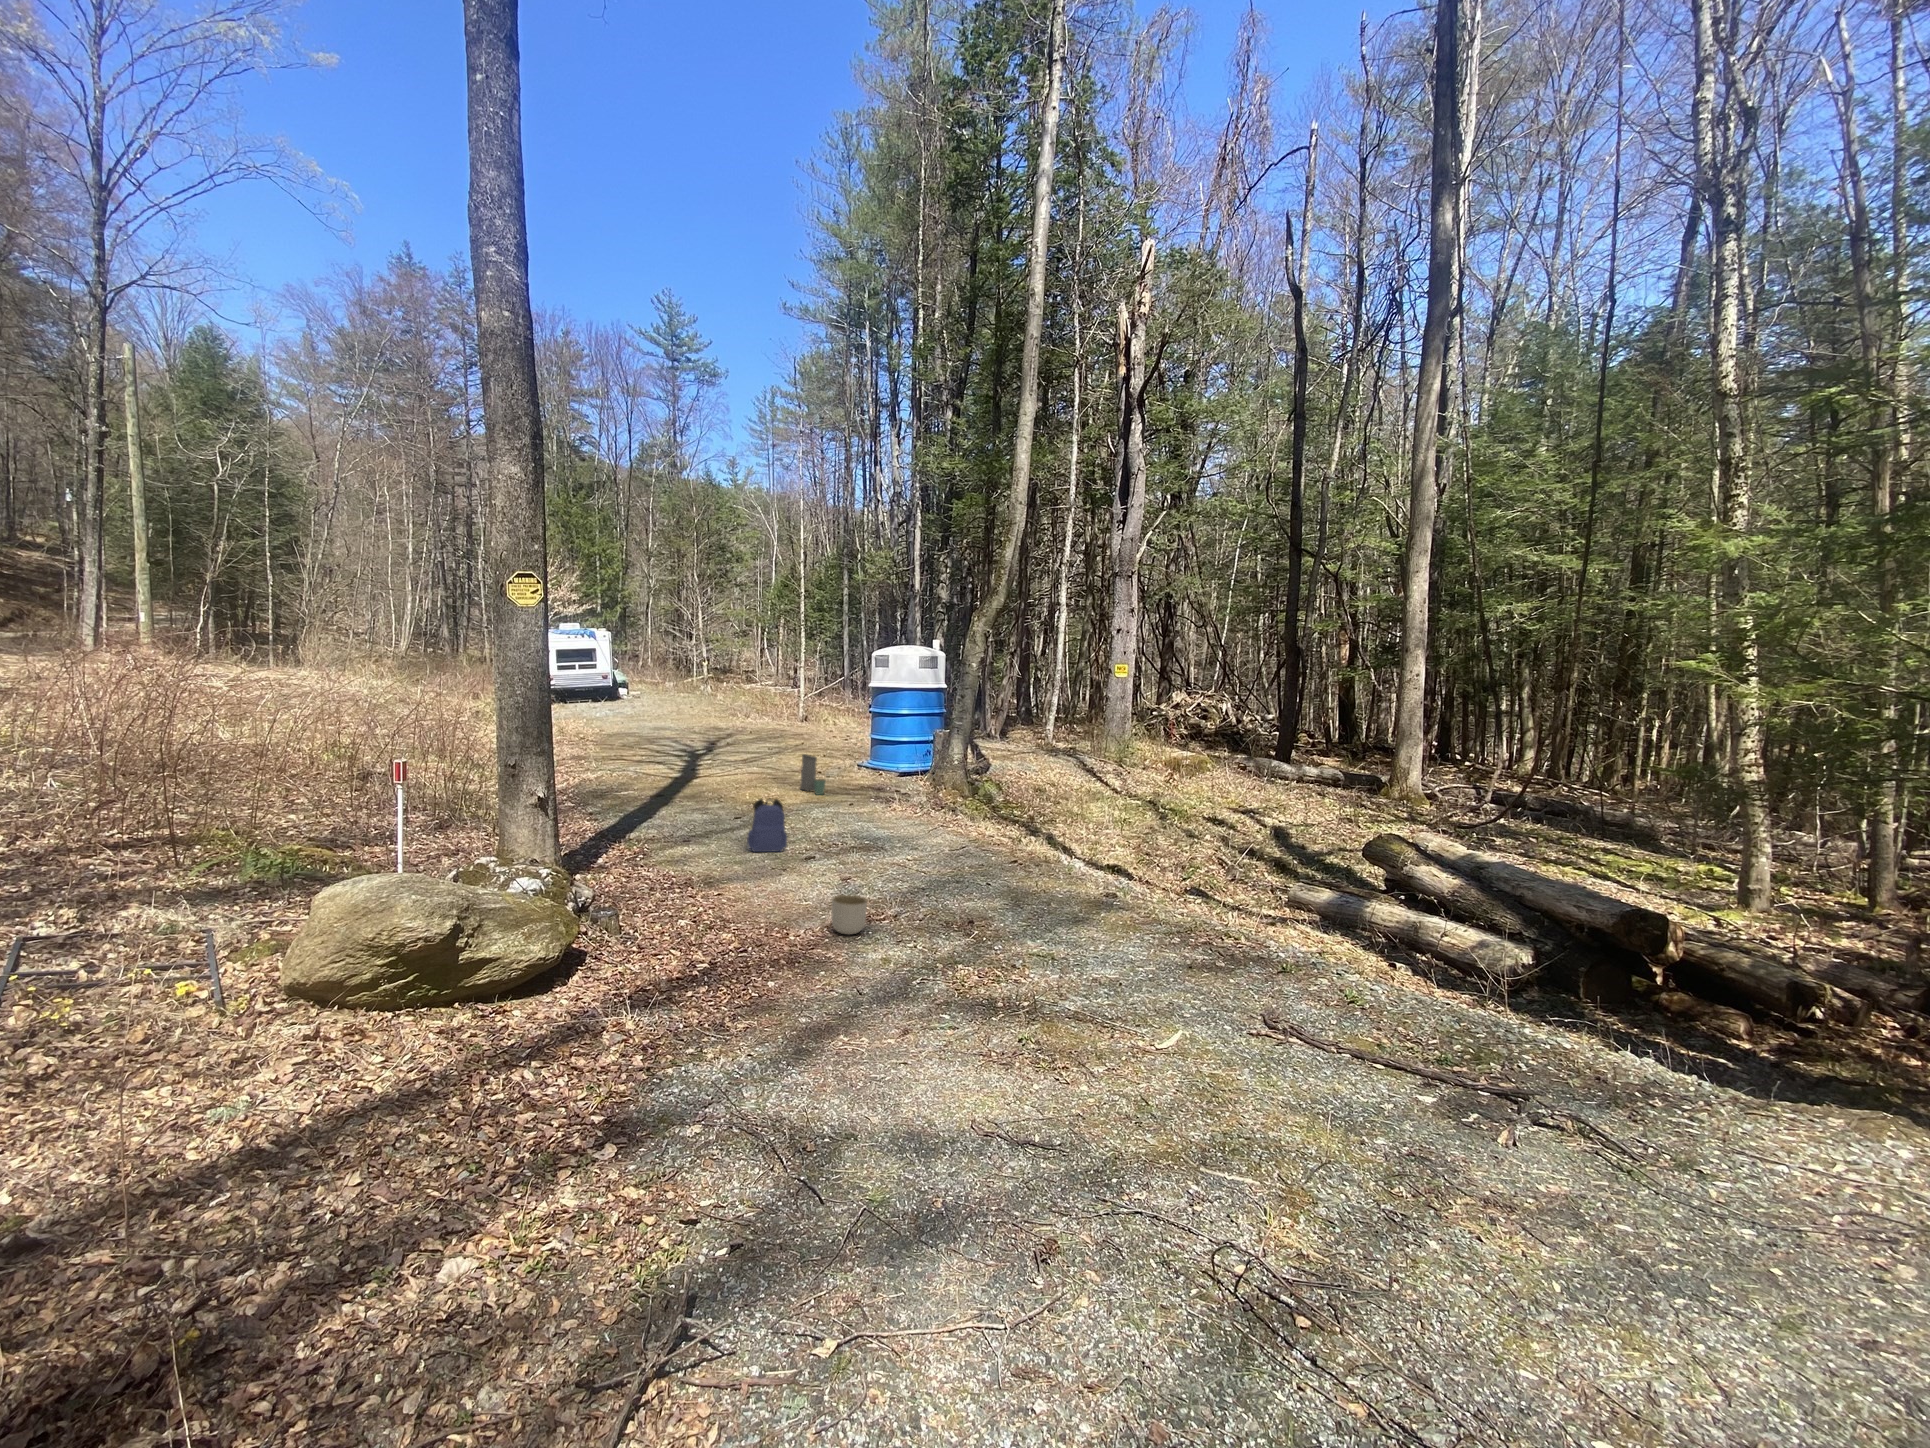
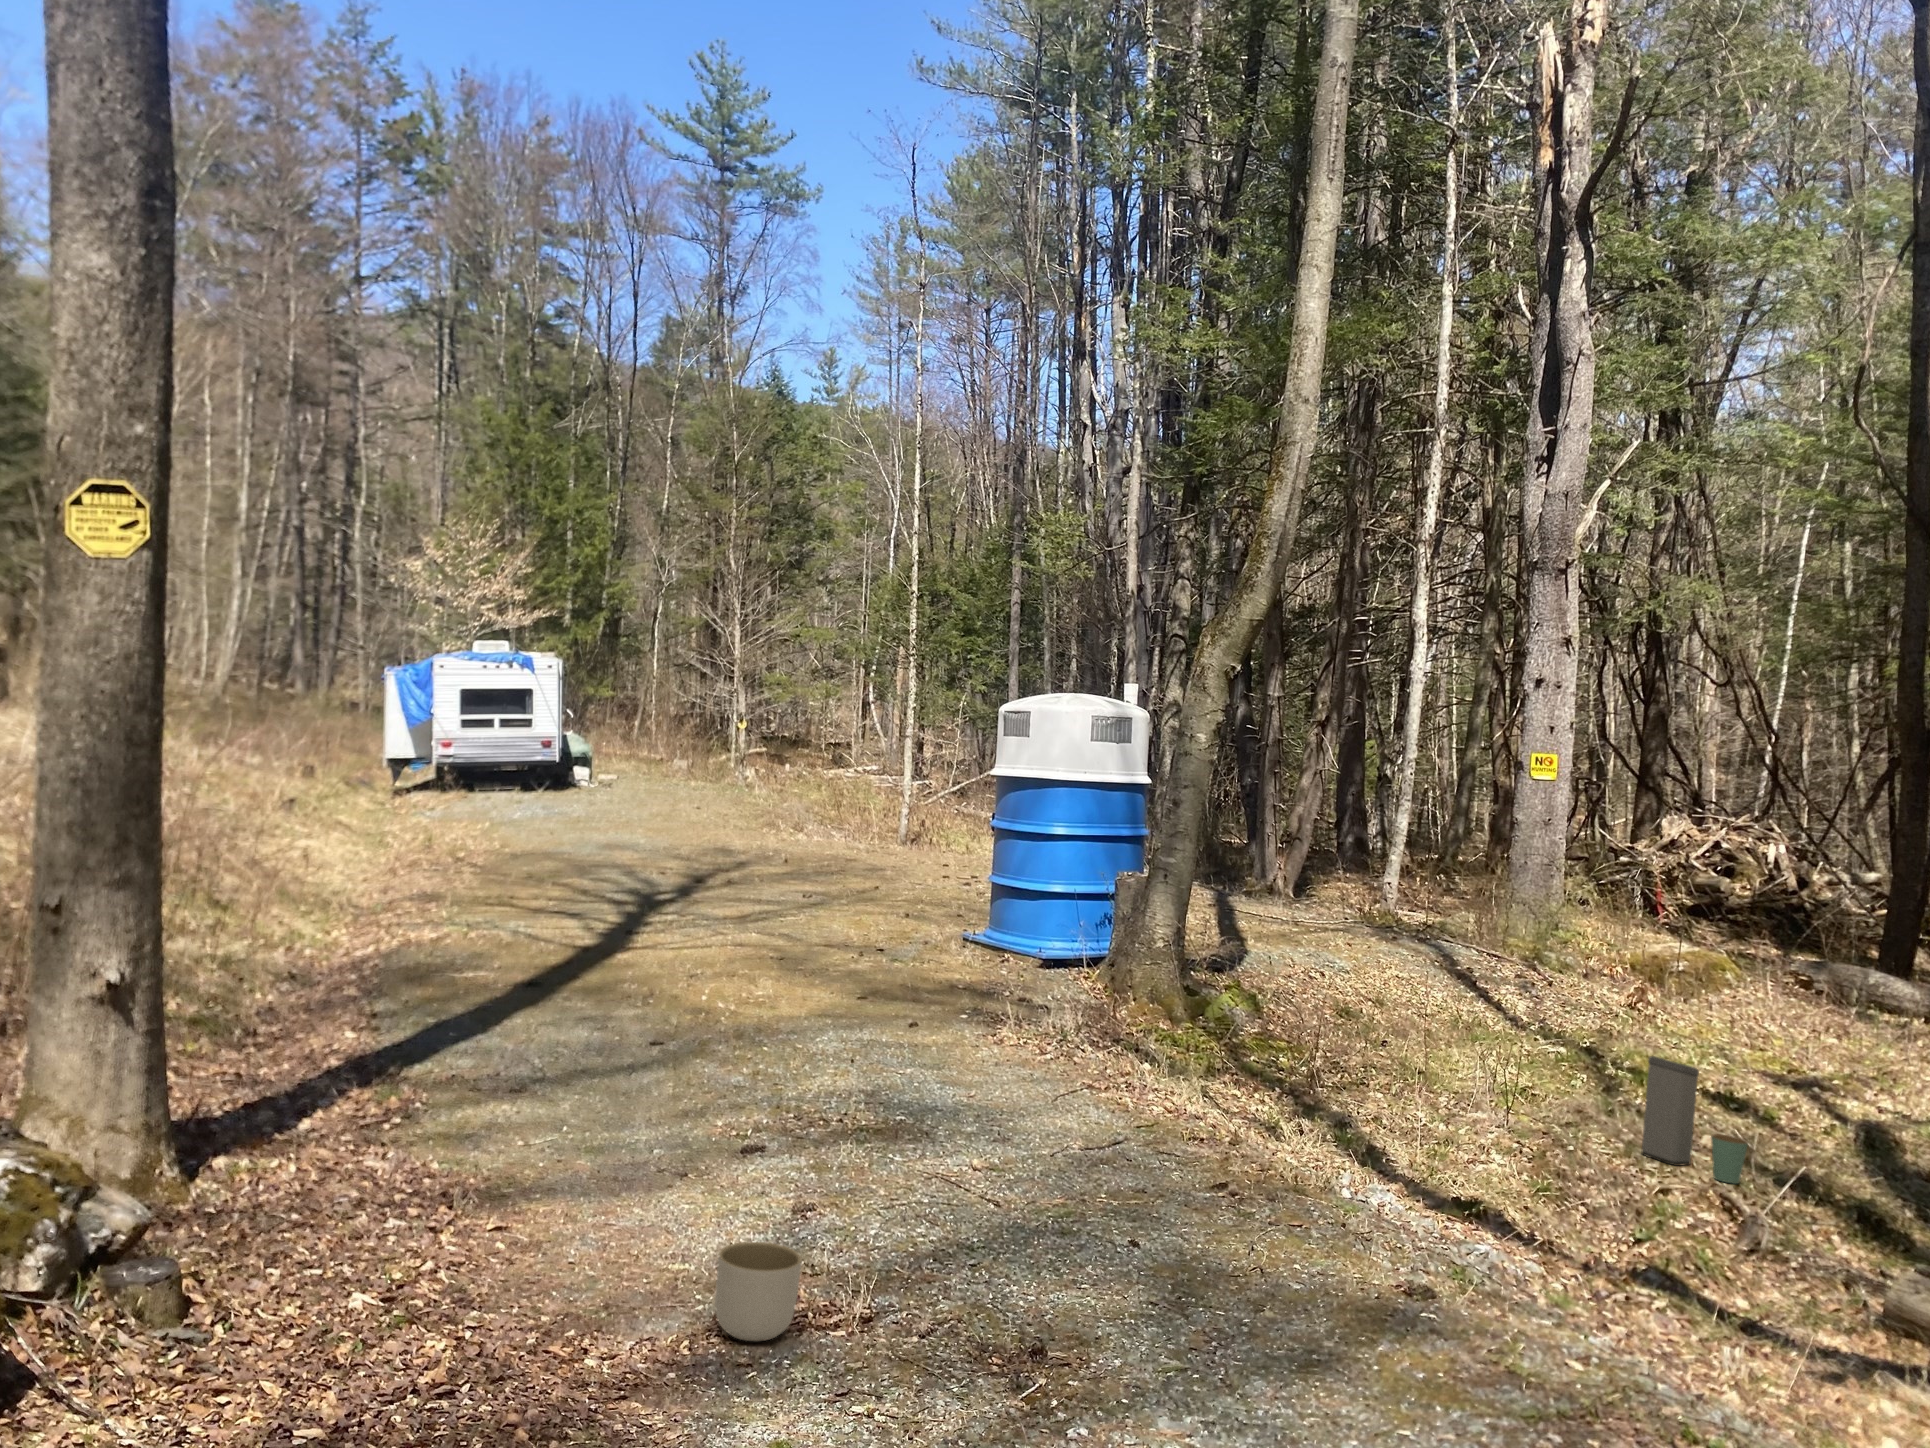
trash can: present [800,754,826,795] -> present [1642,1056,1748,1184]
backpack: present [747,799,787,852] -> none [647,996,733,1114]

